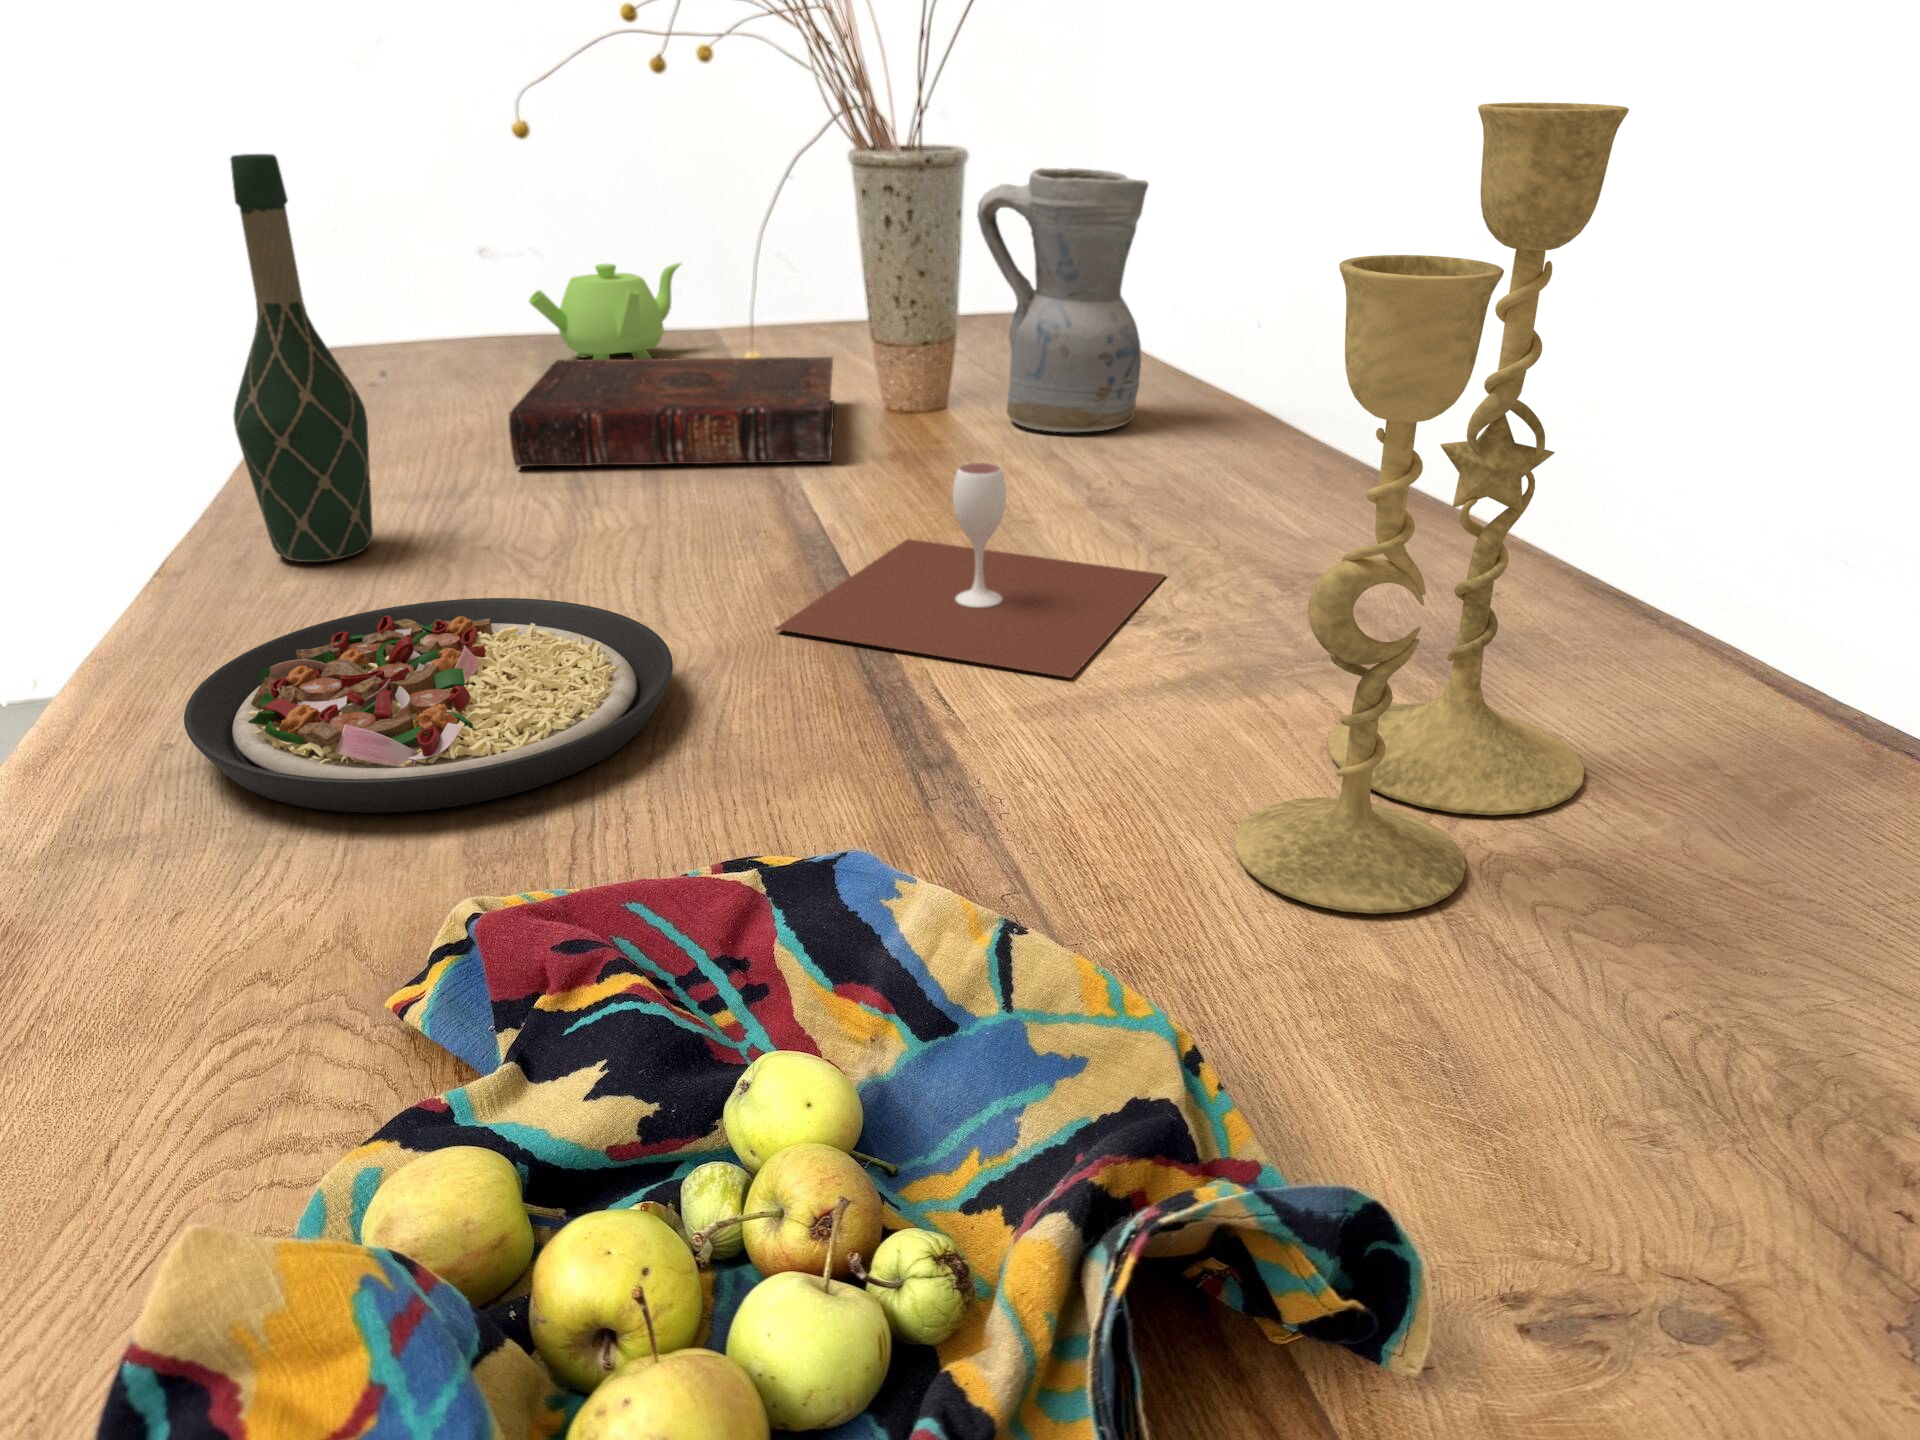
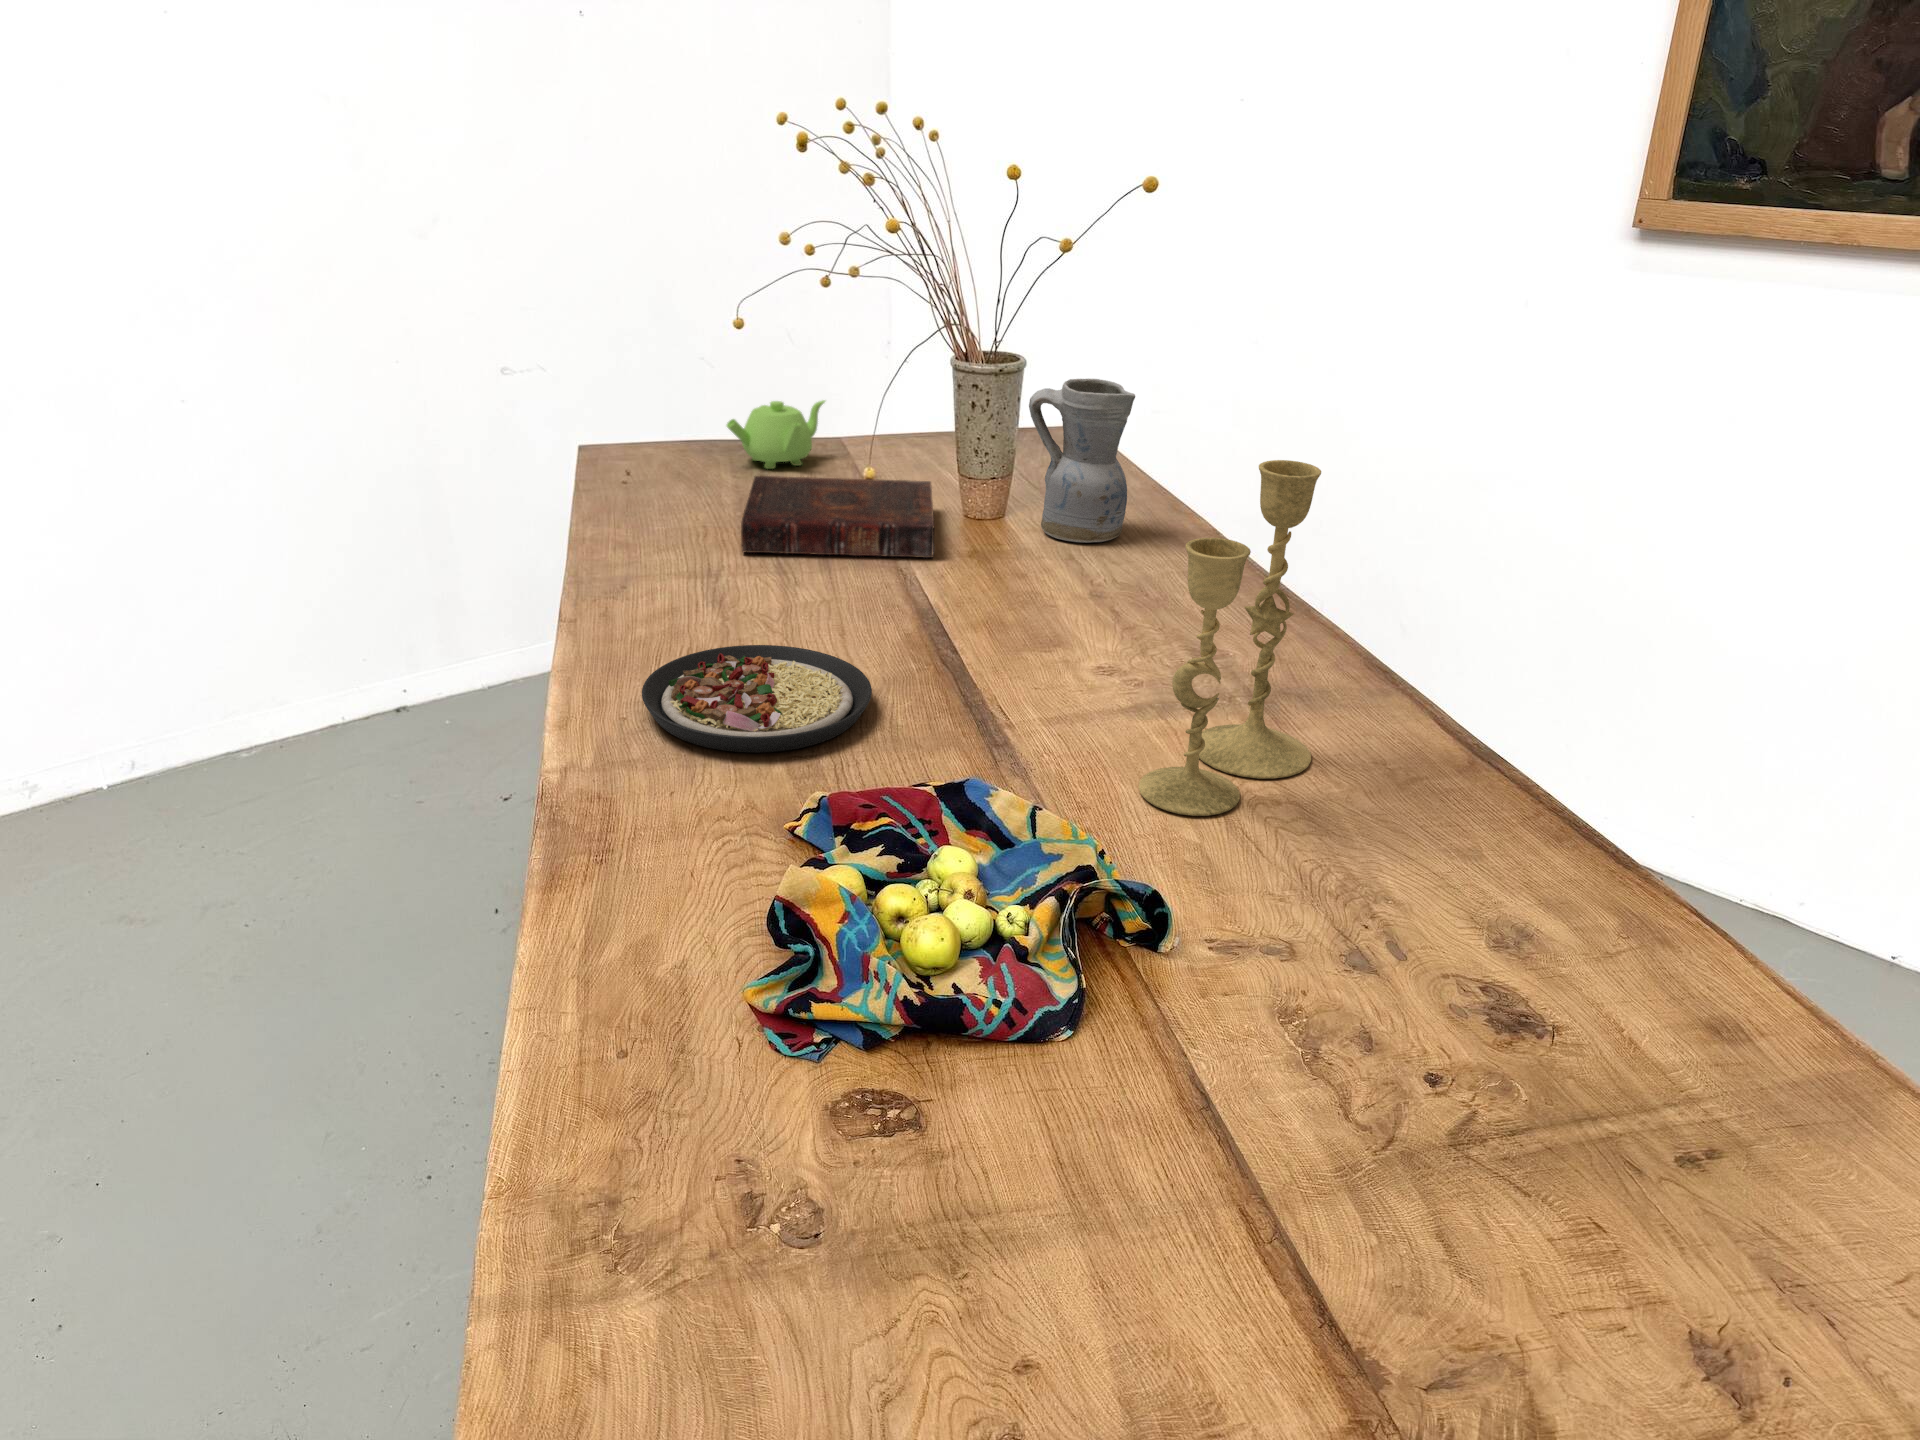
wine bottle: present [230,154,373,562] -> none [615,396,685,614]
wine glass: present [775,463,1166,678] -> none [915,584,1127,703]

